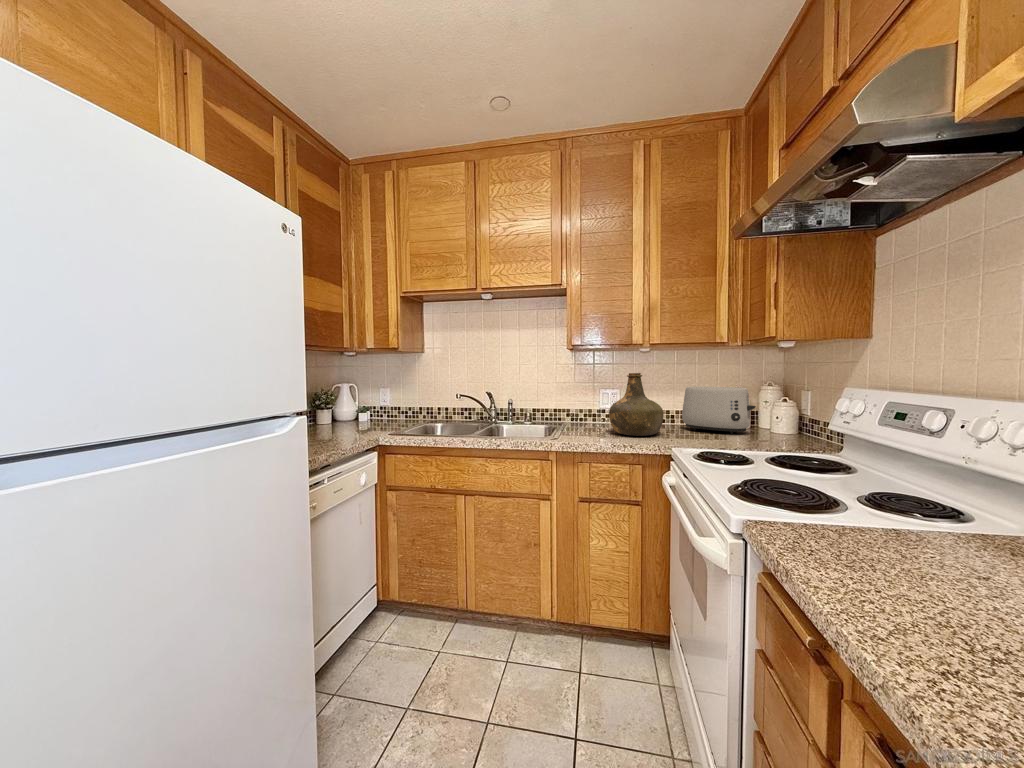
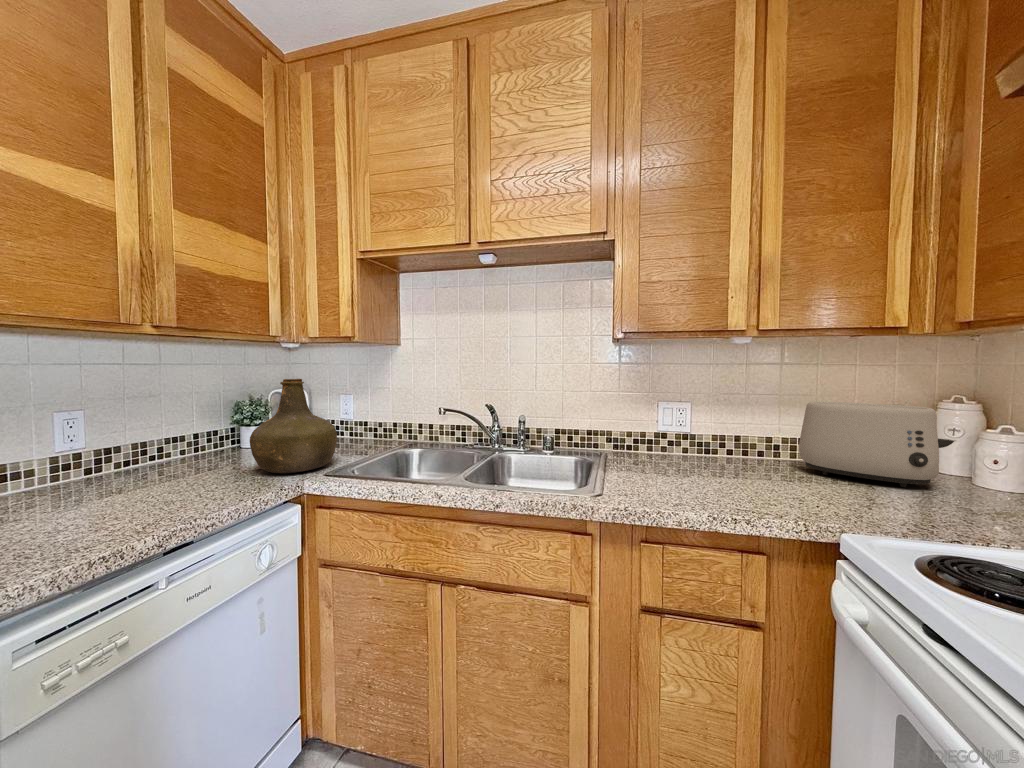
bottle: present [609,373,663,436] -> present [250,379,337,473]

